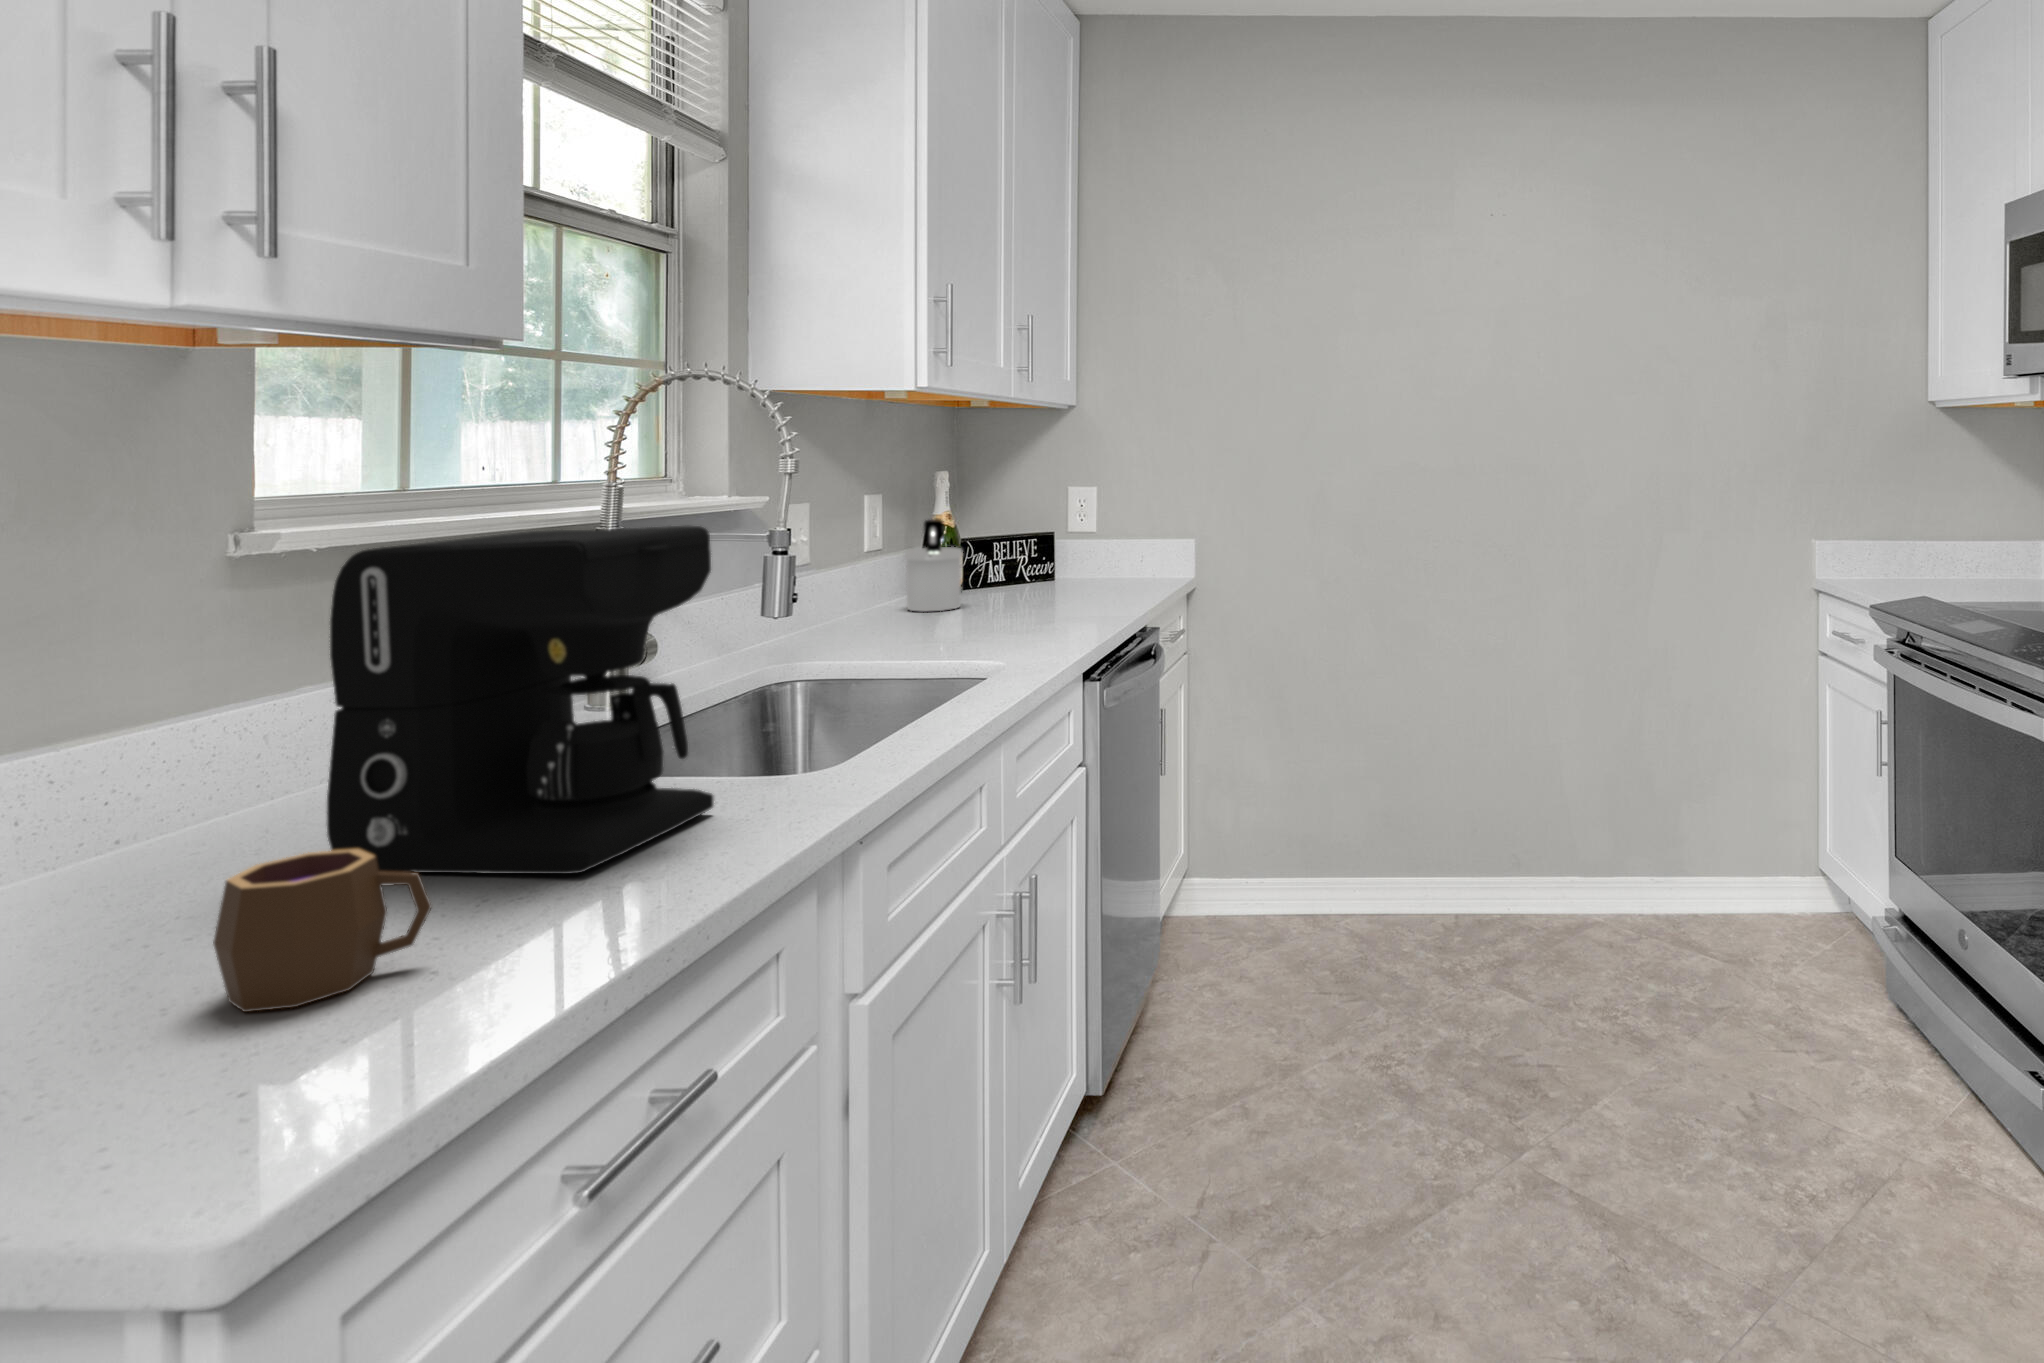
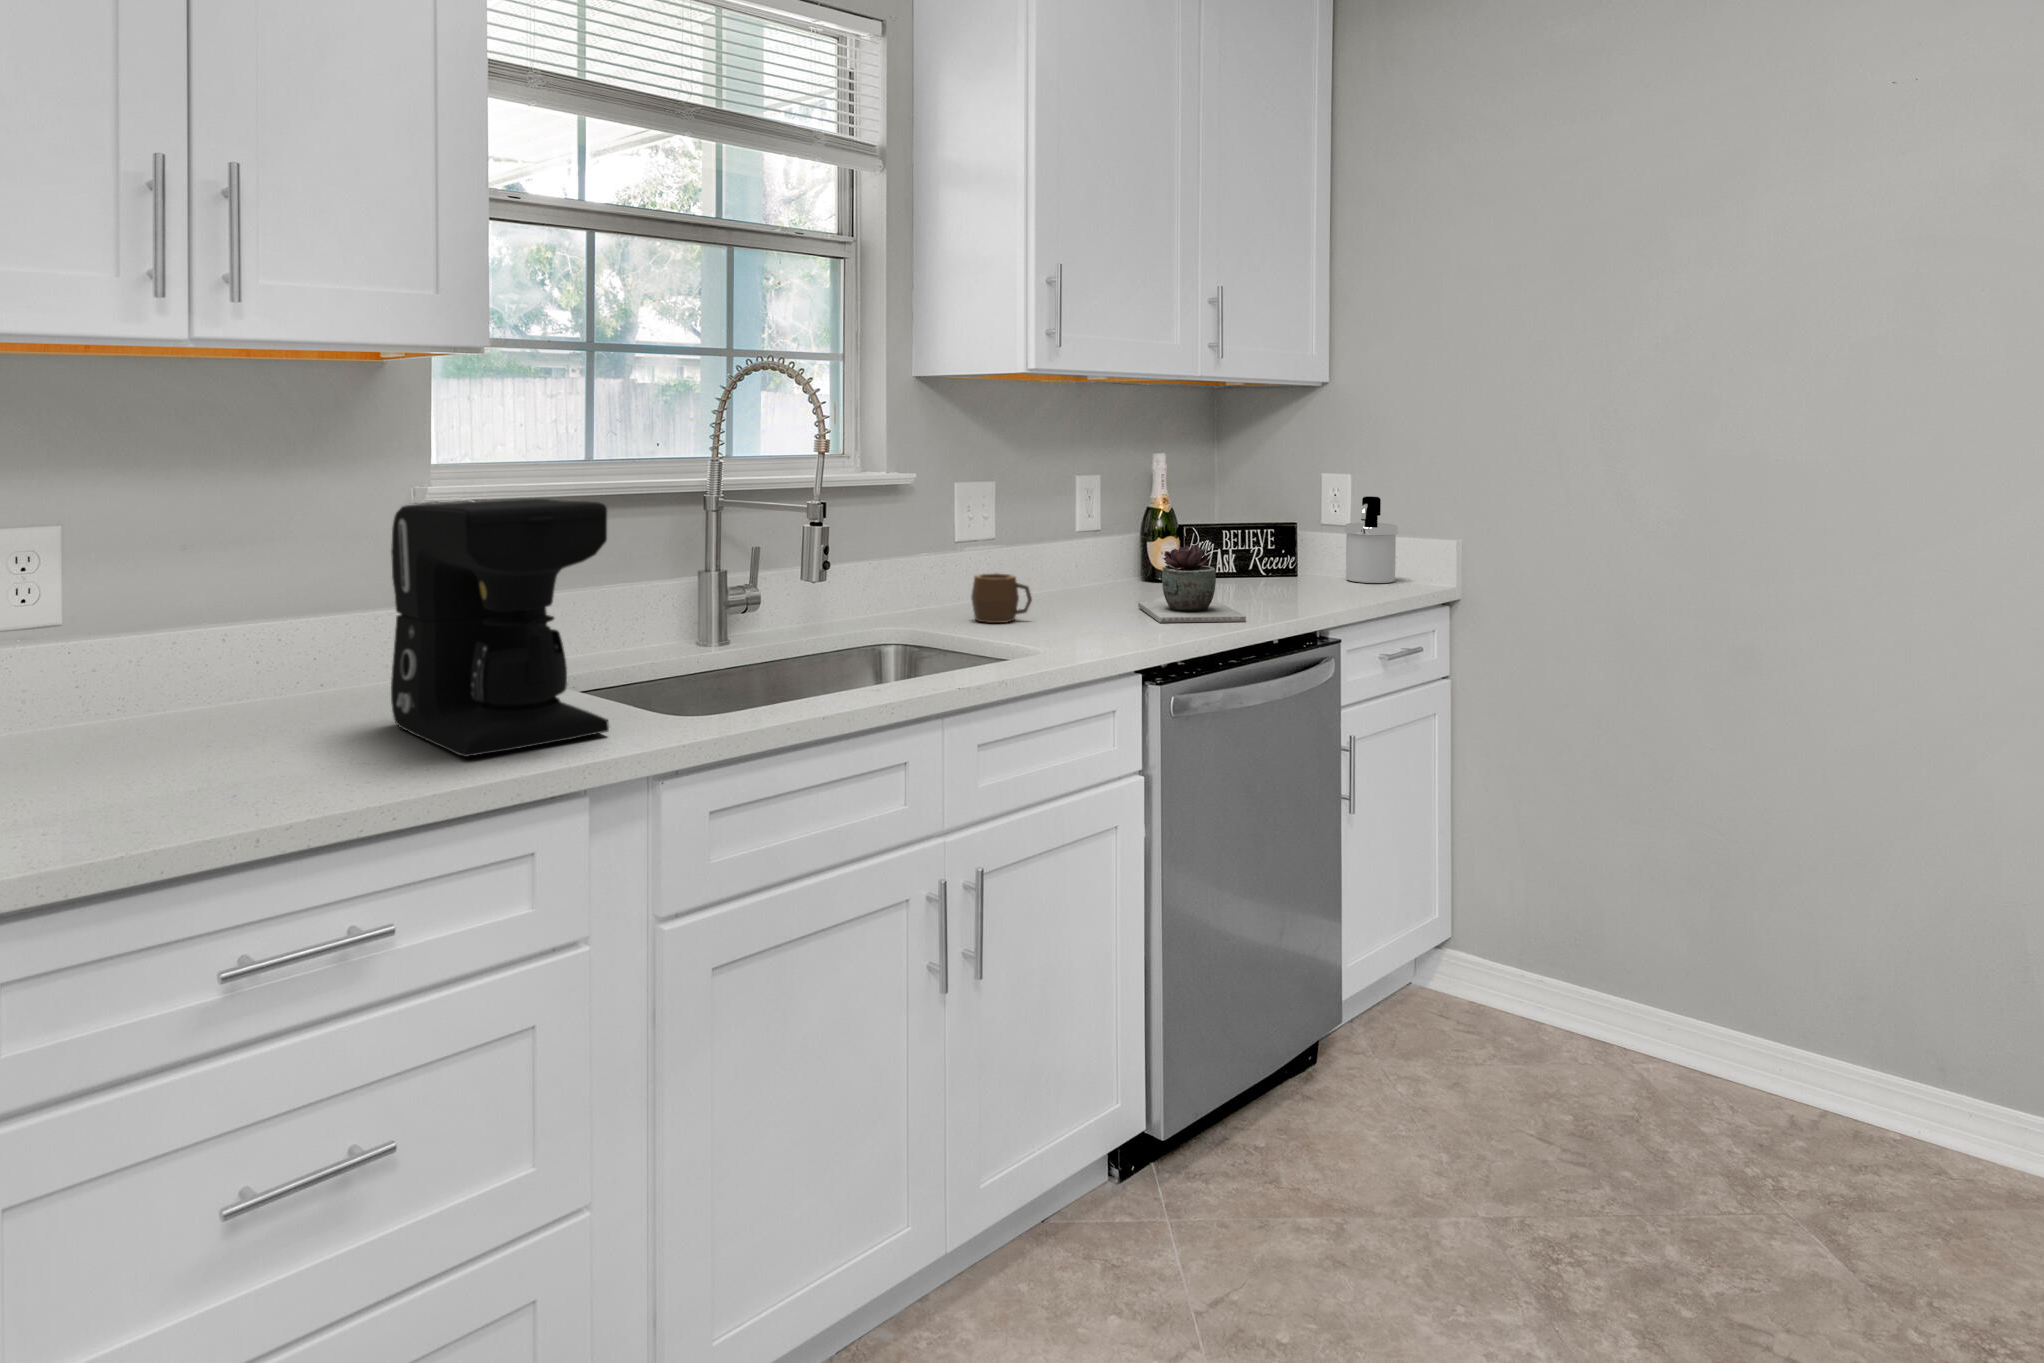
soap dispenser: present [905,519,962,612] -> present [1345,496,1398,583]
succulent plant: none [984,551,1107,626] -> present [1138,545,1246,623]
mug: present [213,849,431,1012] -> present [971,573,1032,623]

